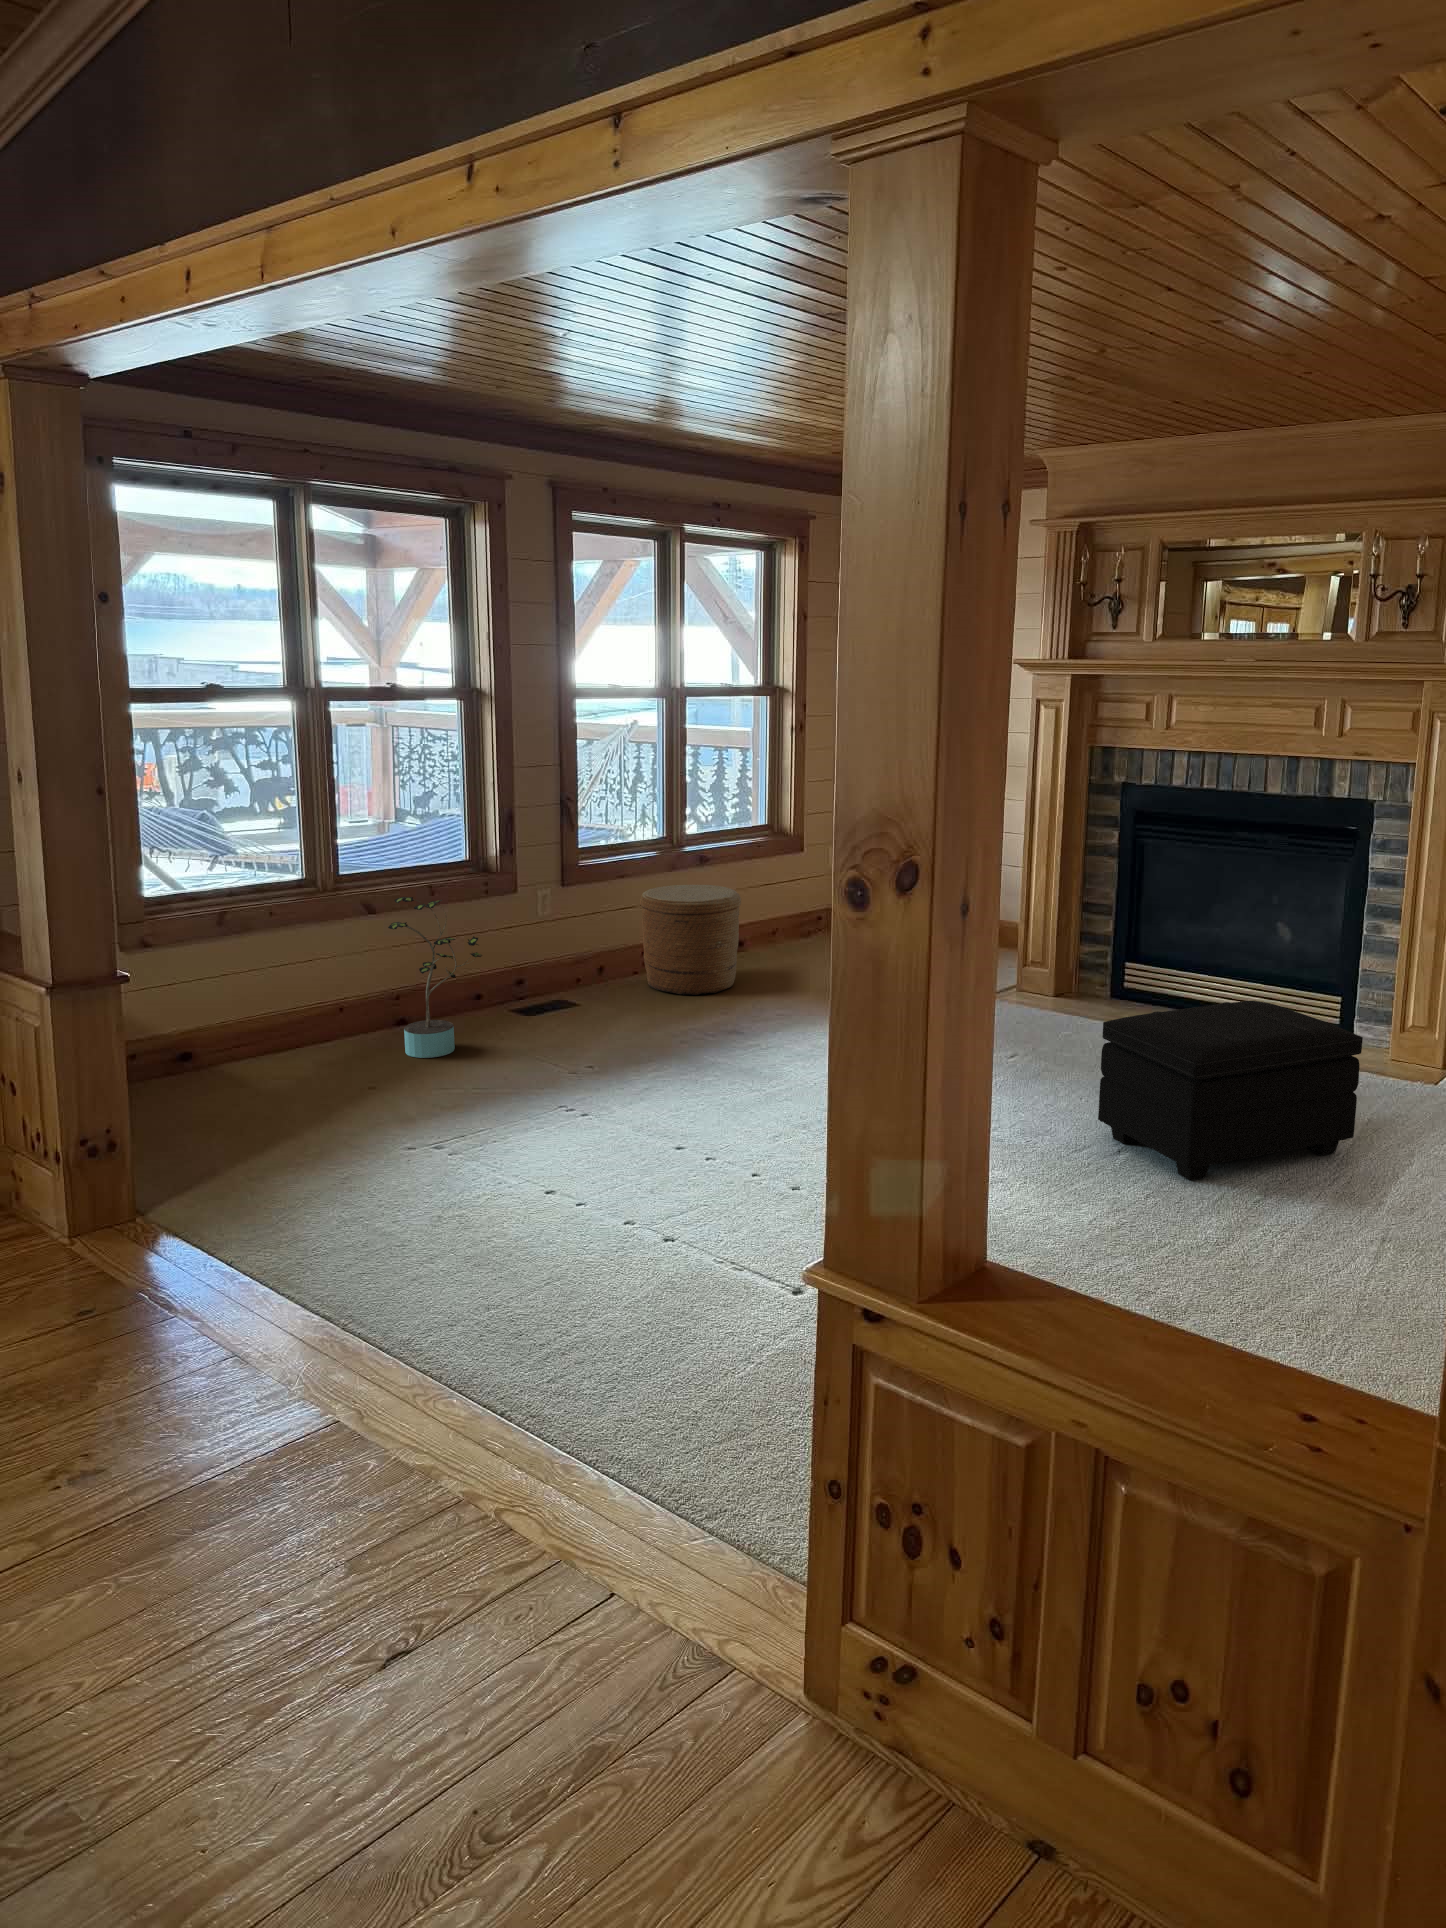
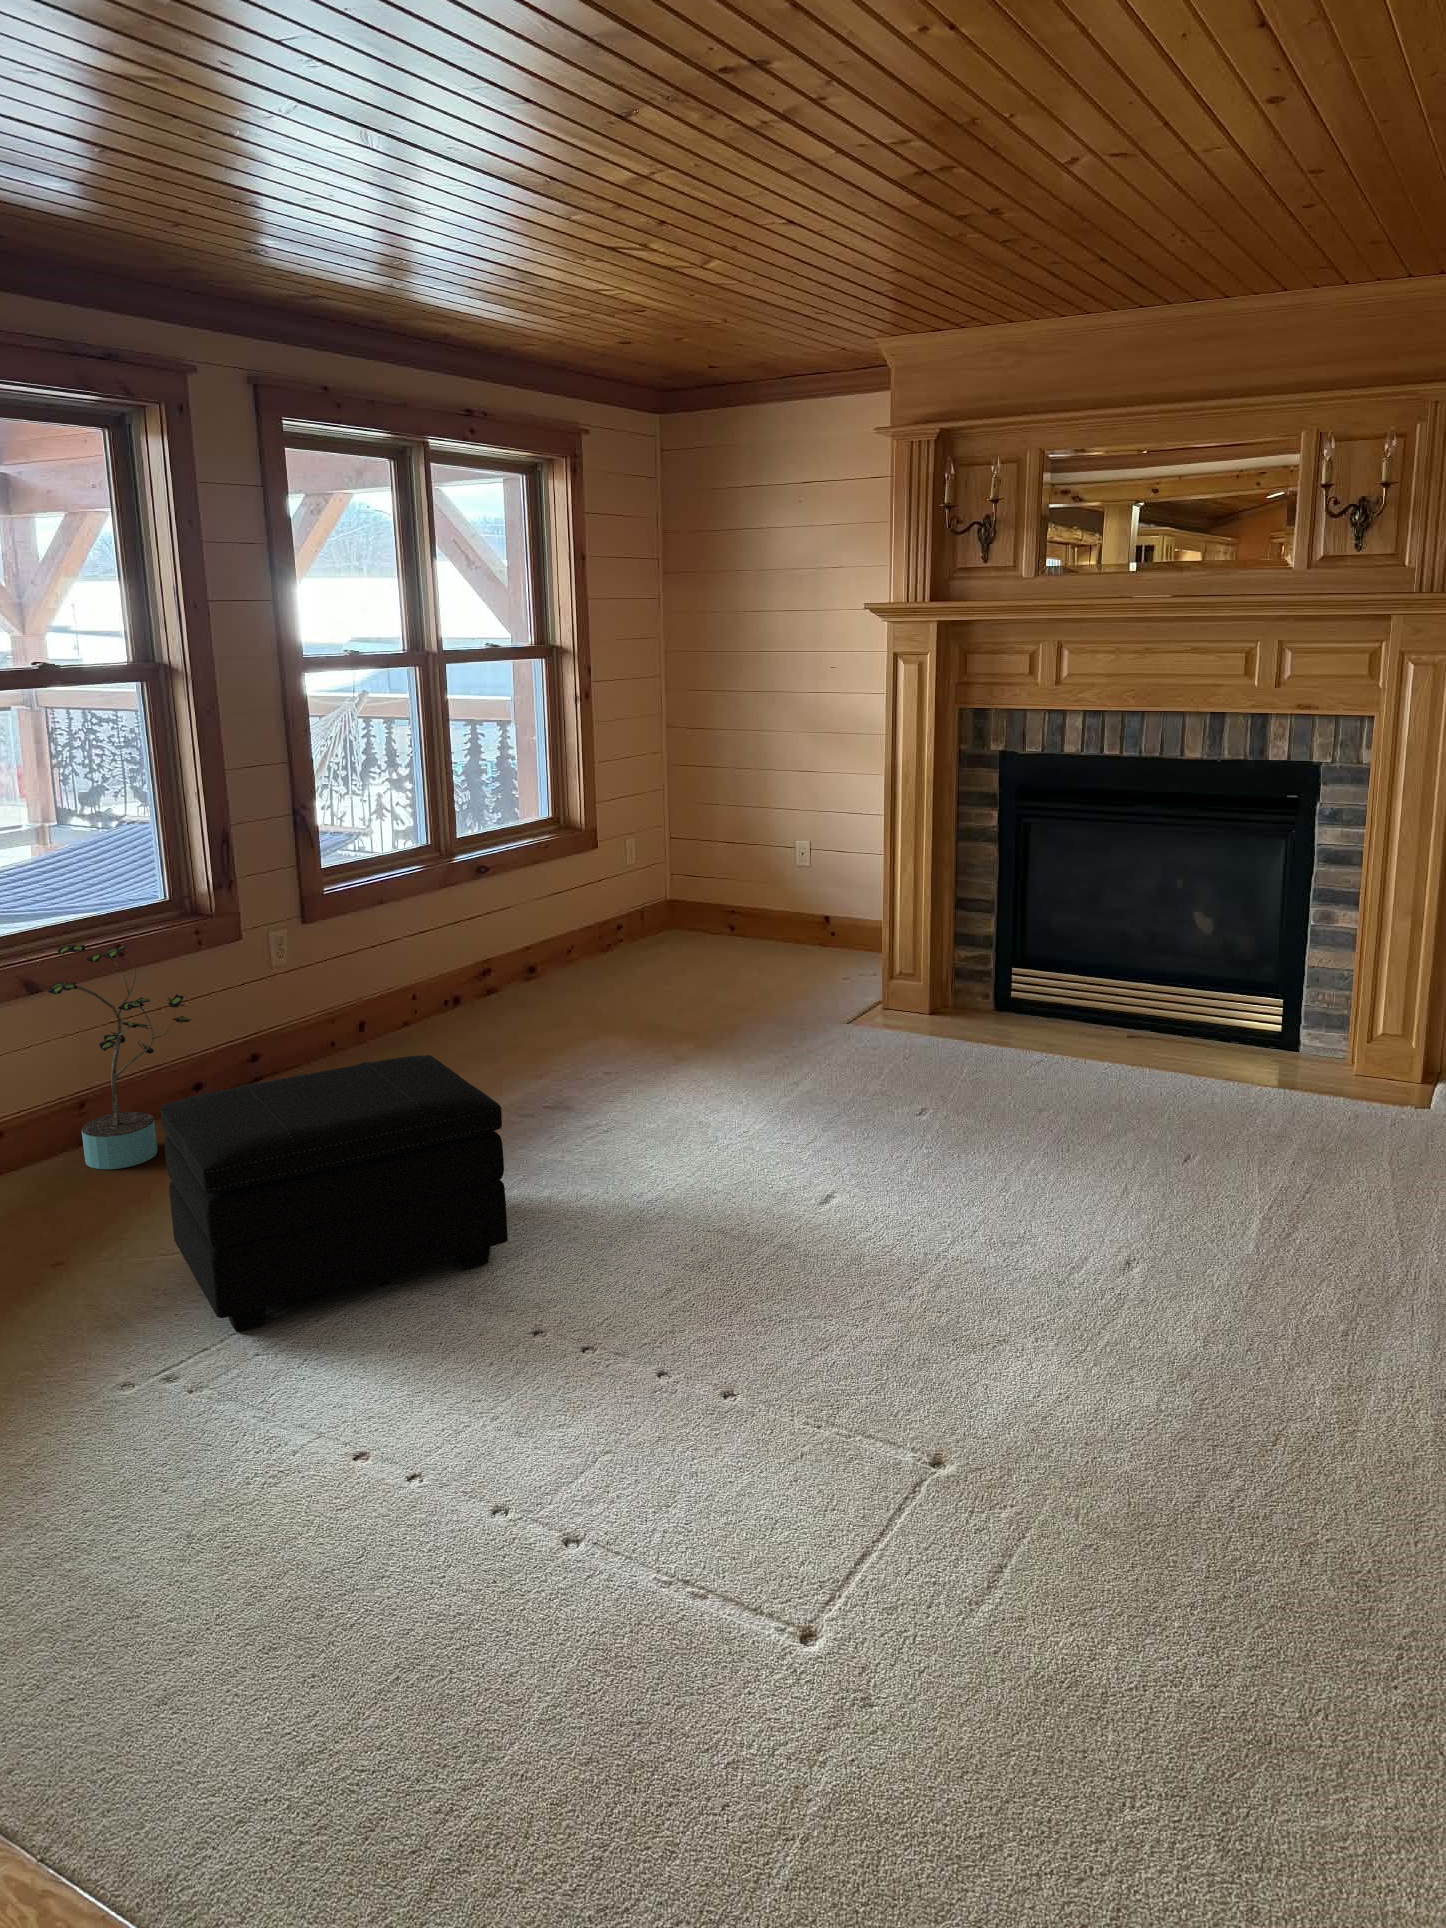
woven basket: present [640,885,741,995] -> none [402,901,534,1046]
footstool: present [1098,1001,1363,1180] -> present [160,1055,508,1332]

